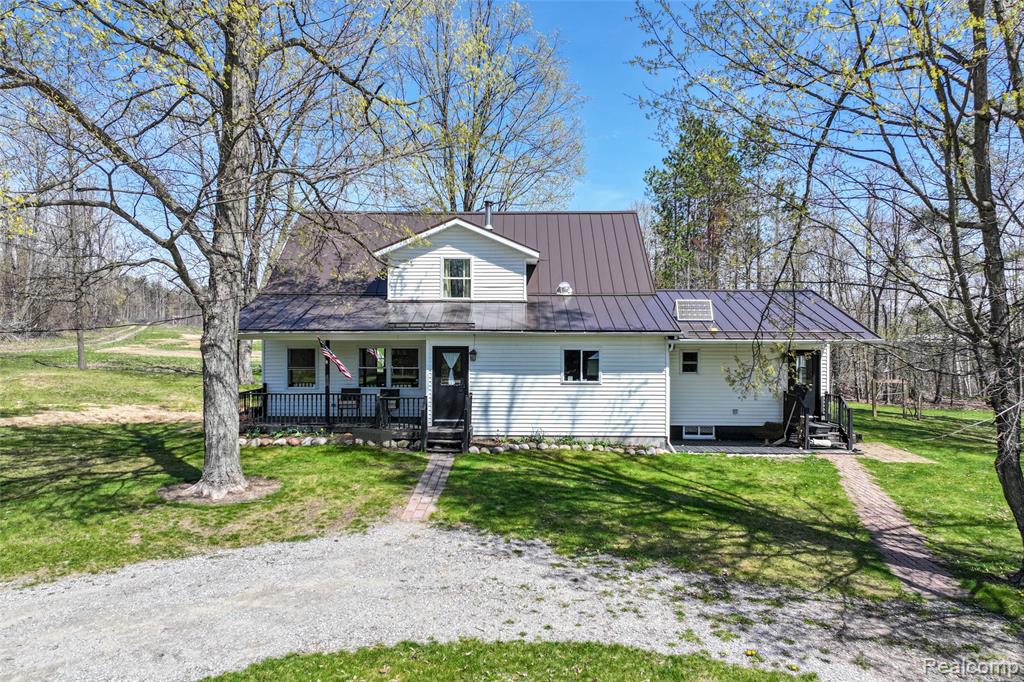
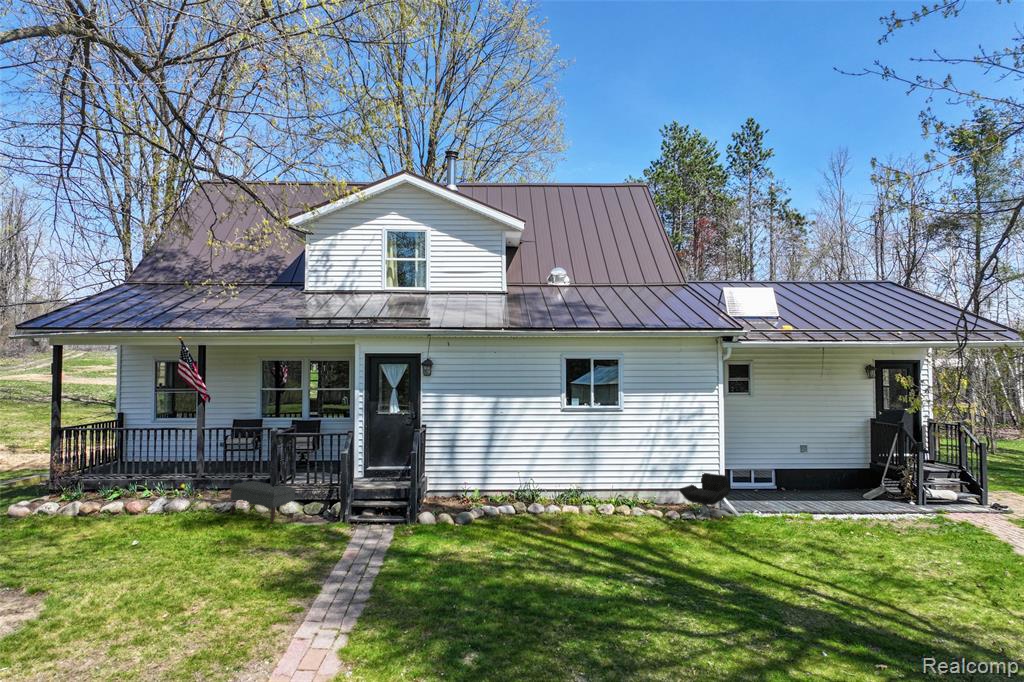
lounge chair: present [752,421,784,445] -> present [679,473,730,518]

